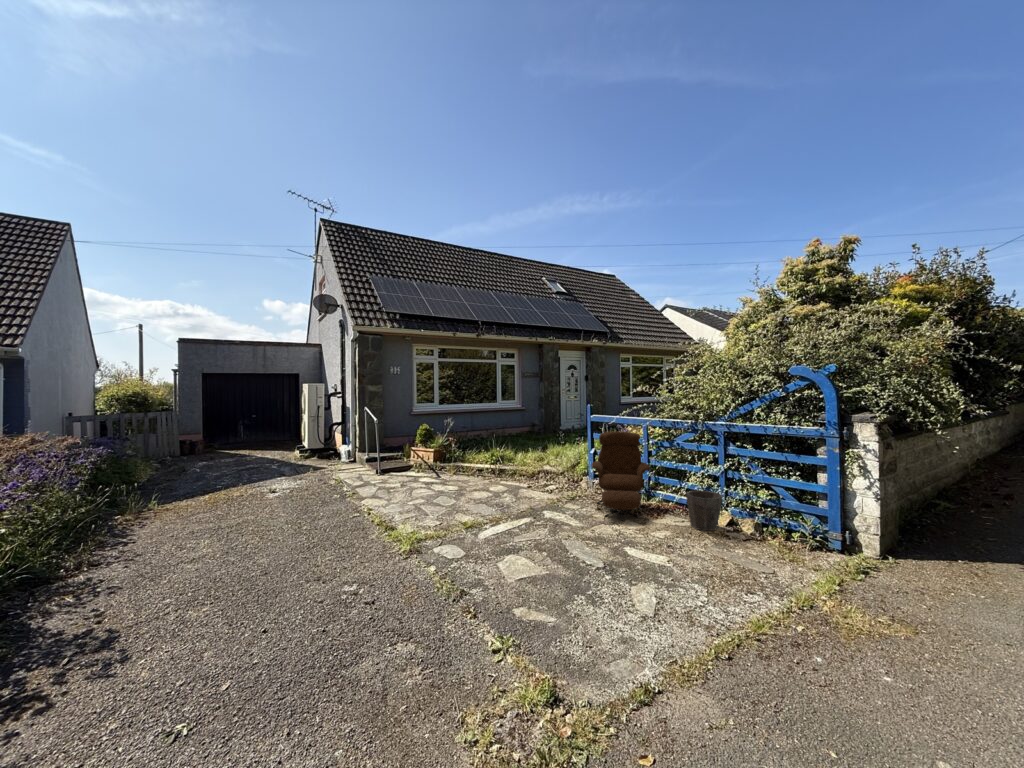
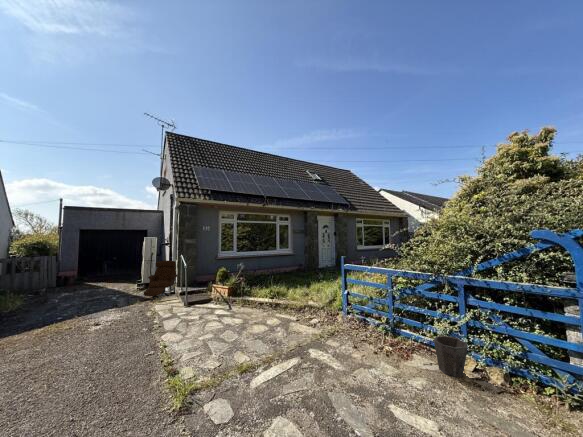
lounge chair: present [592,432,650,521] -> present [144,261,177,301]

